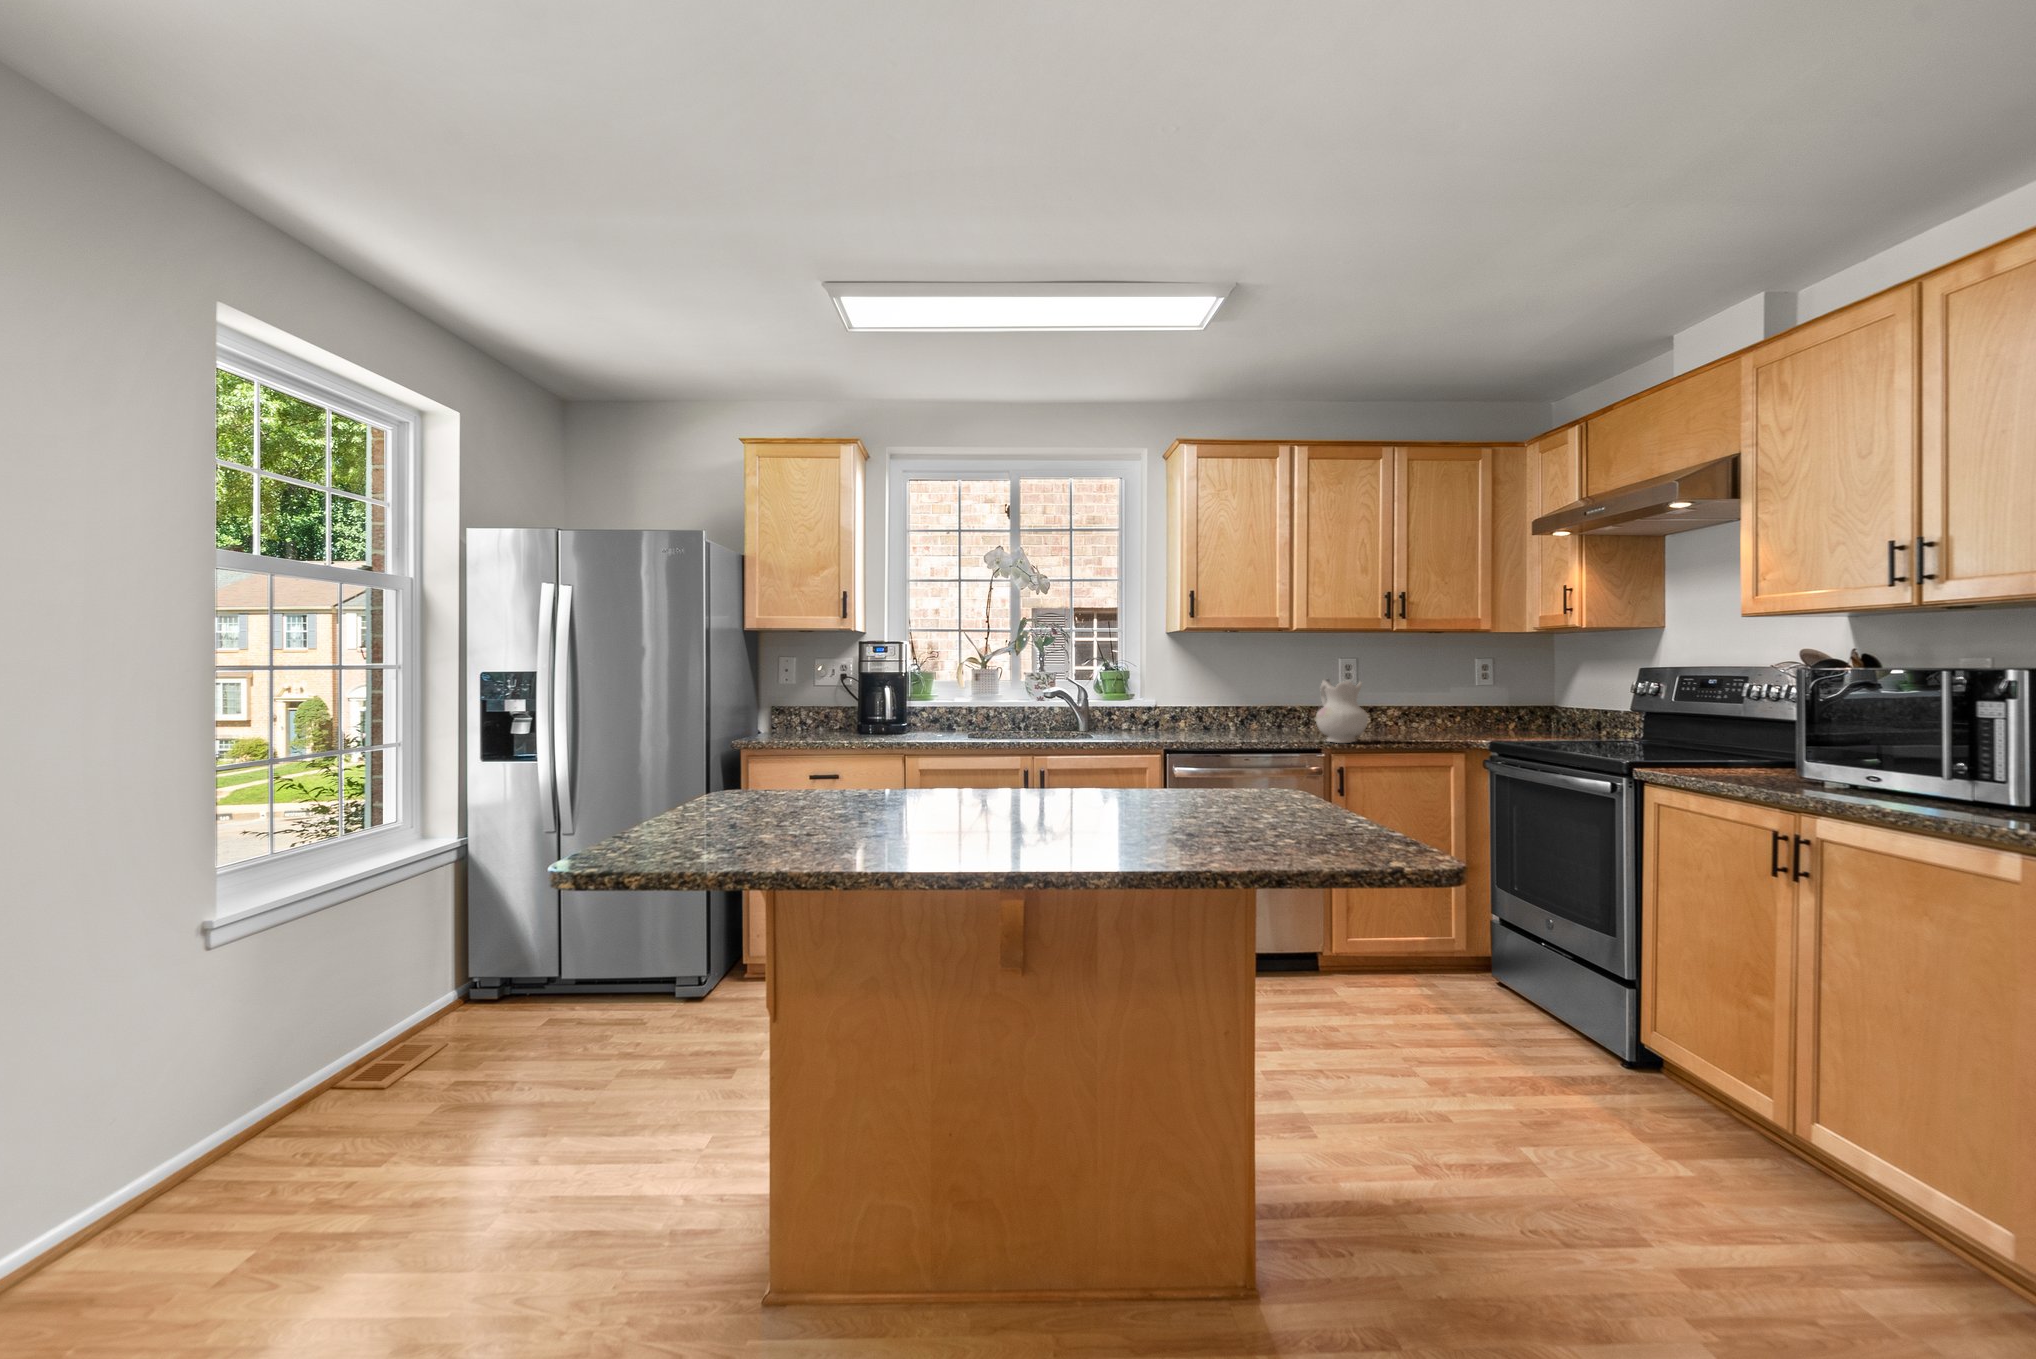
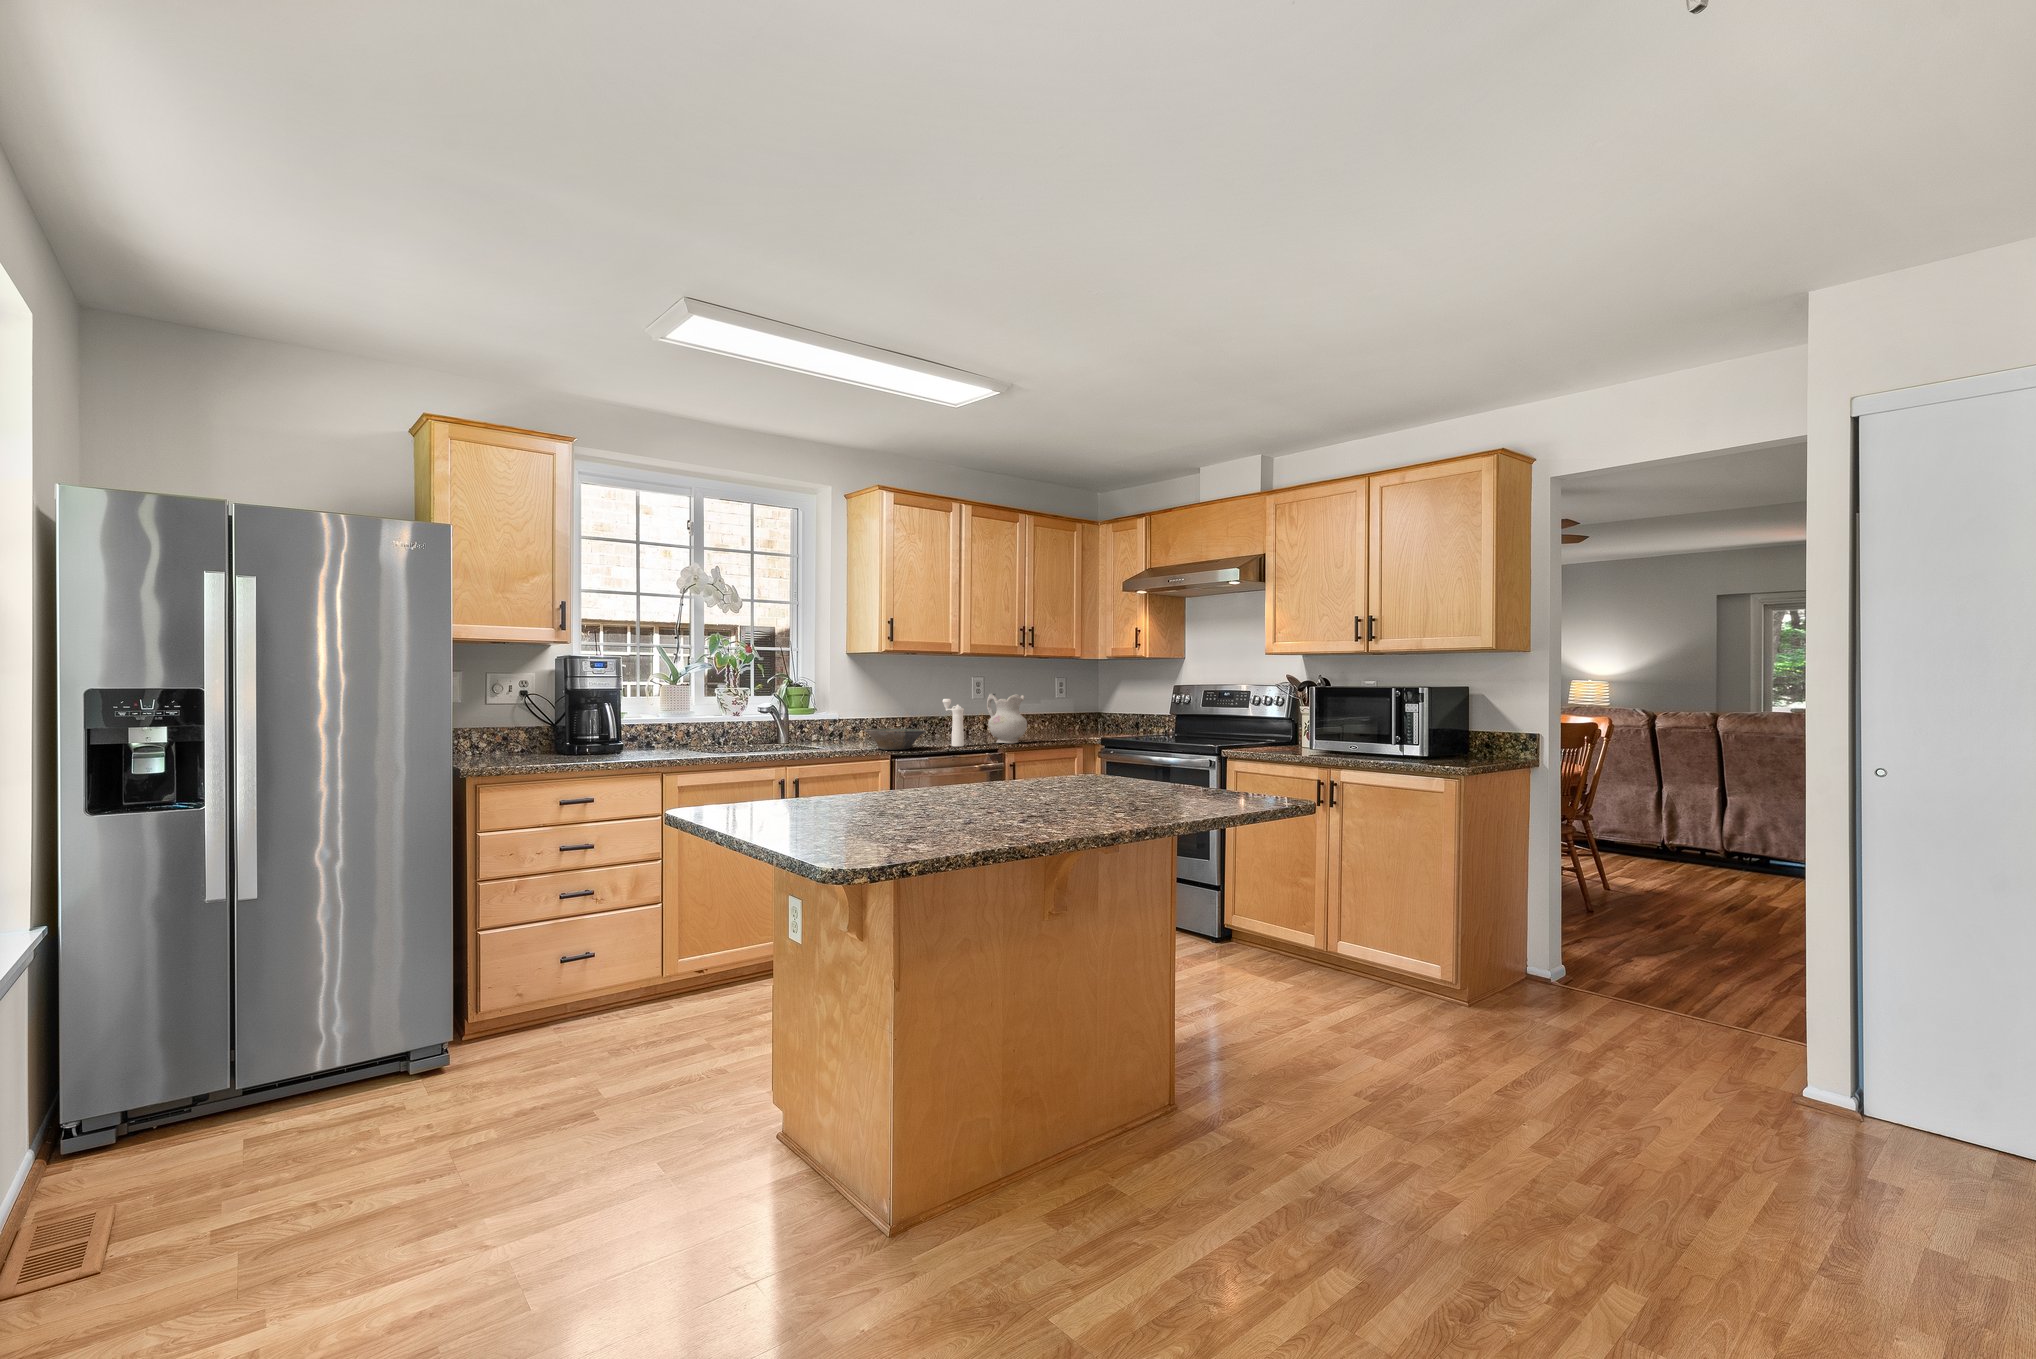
pepper mill: none [1251,685,1270,744] -> present [942,699,964,747]
bowl: none [1141,719,1213,744] -> present [864,729,926,750]

